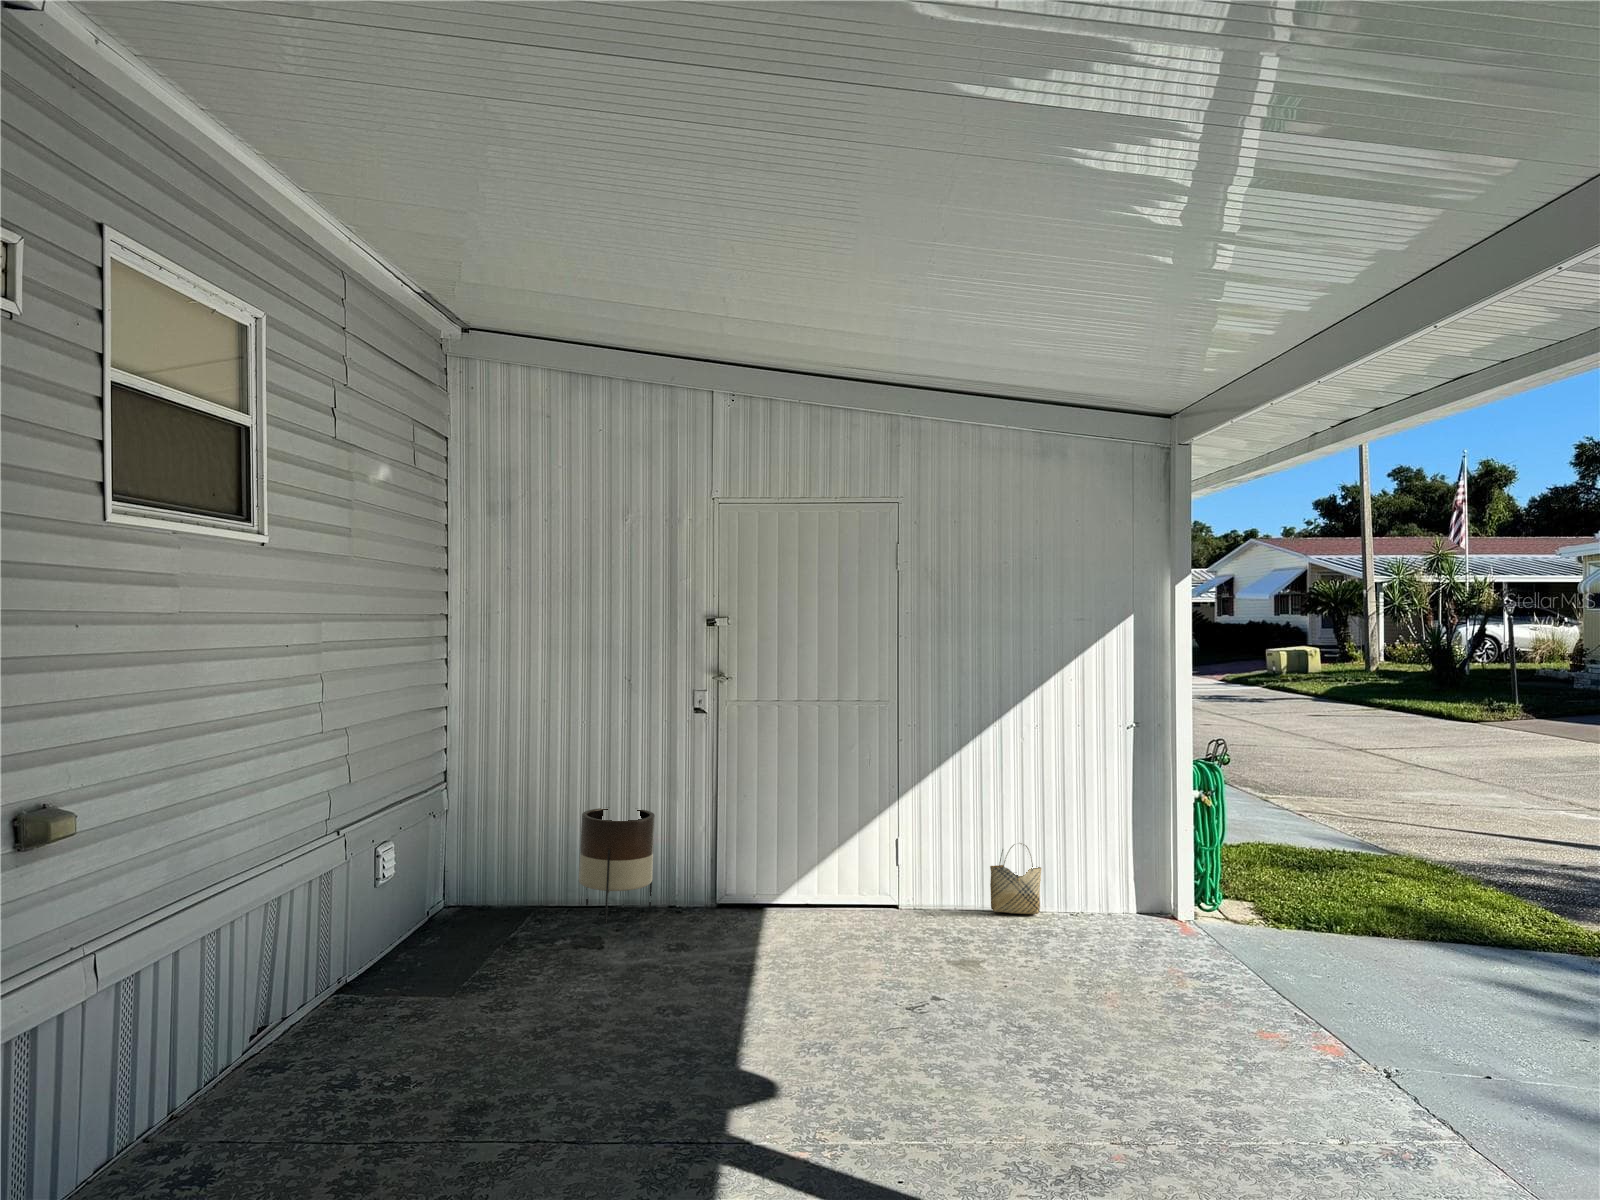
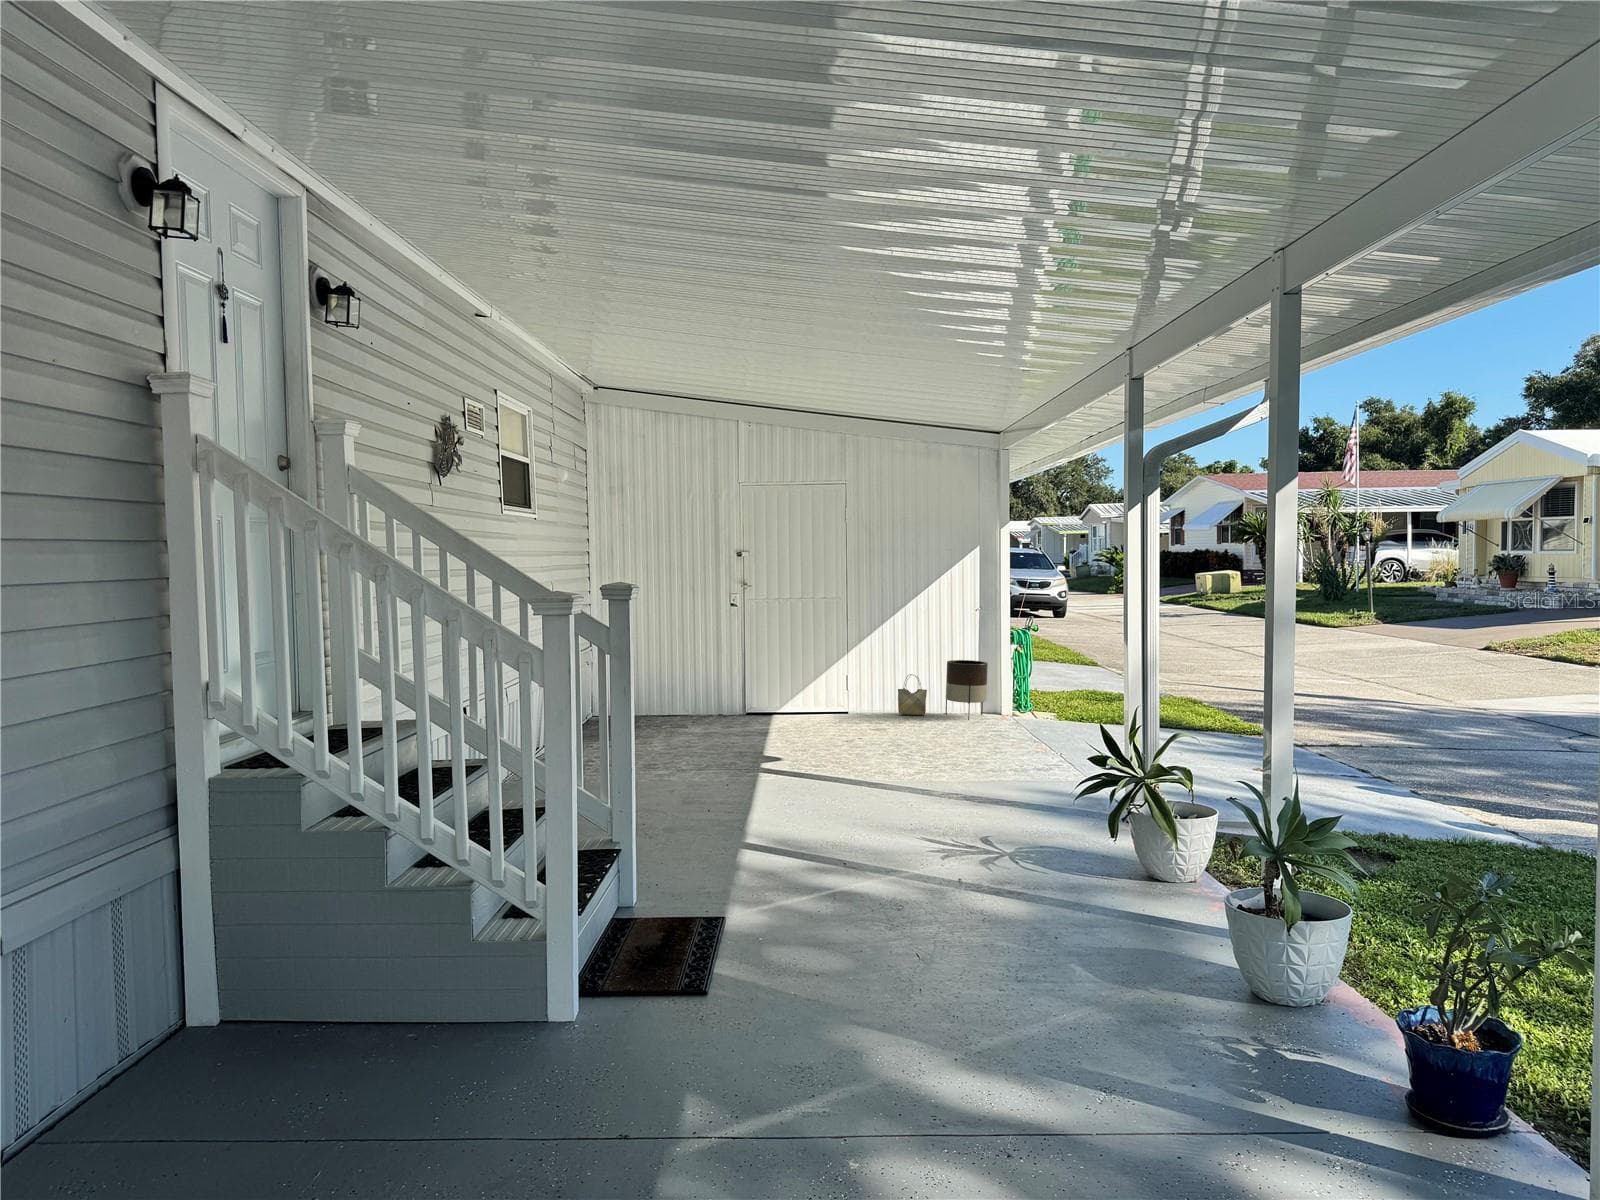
planter: present [579,808,655,923] -> present [945,660,988,720]

